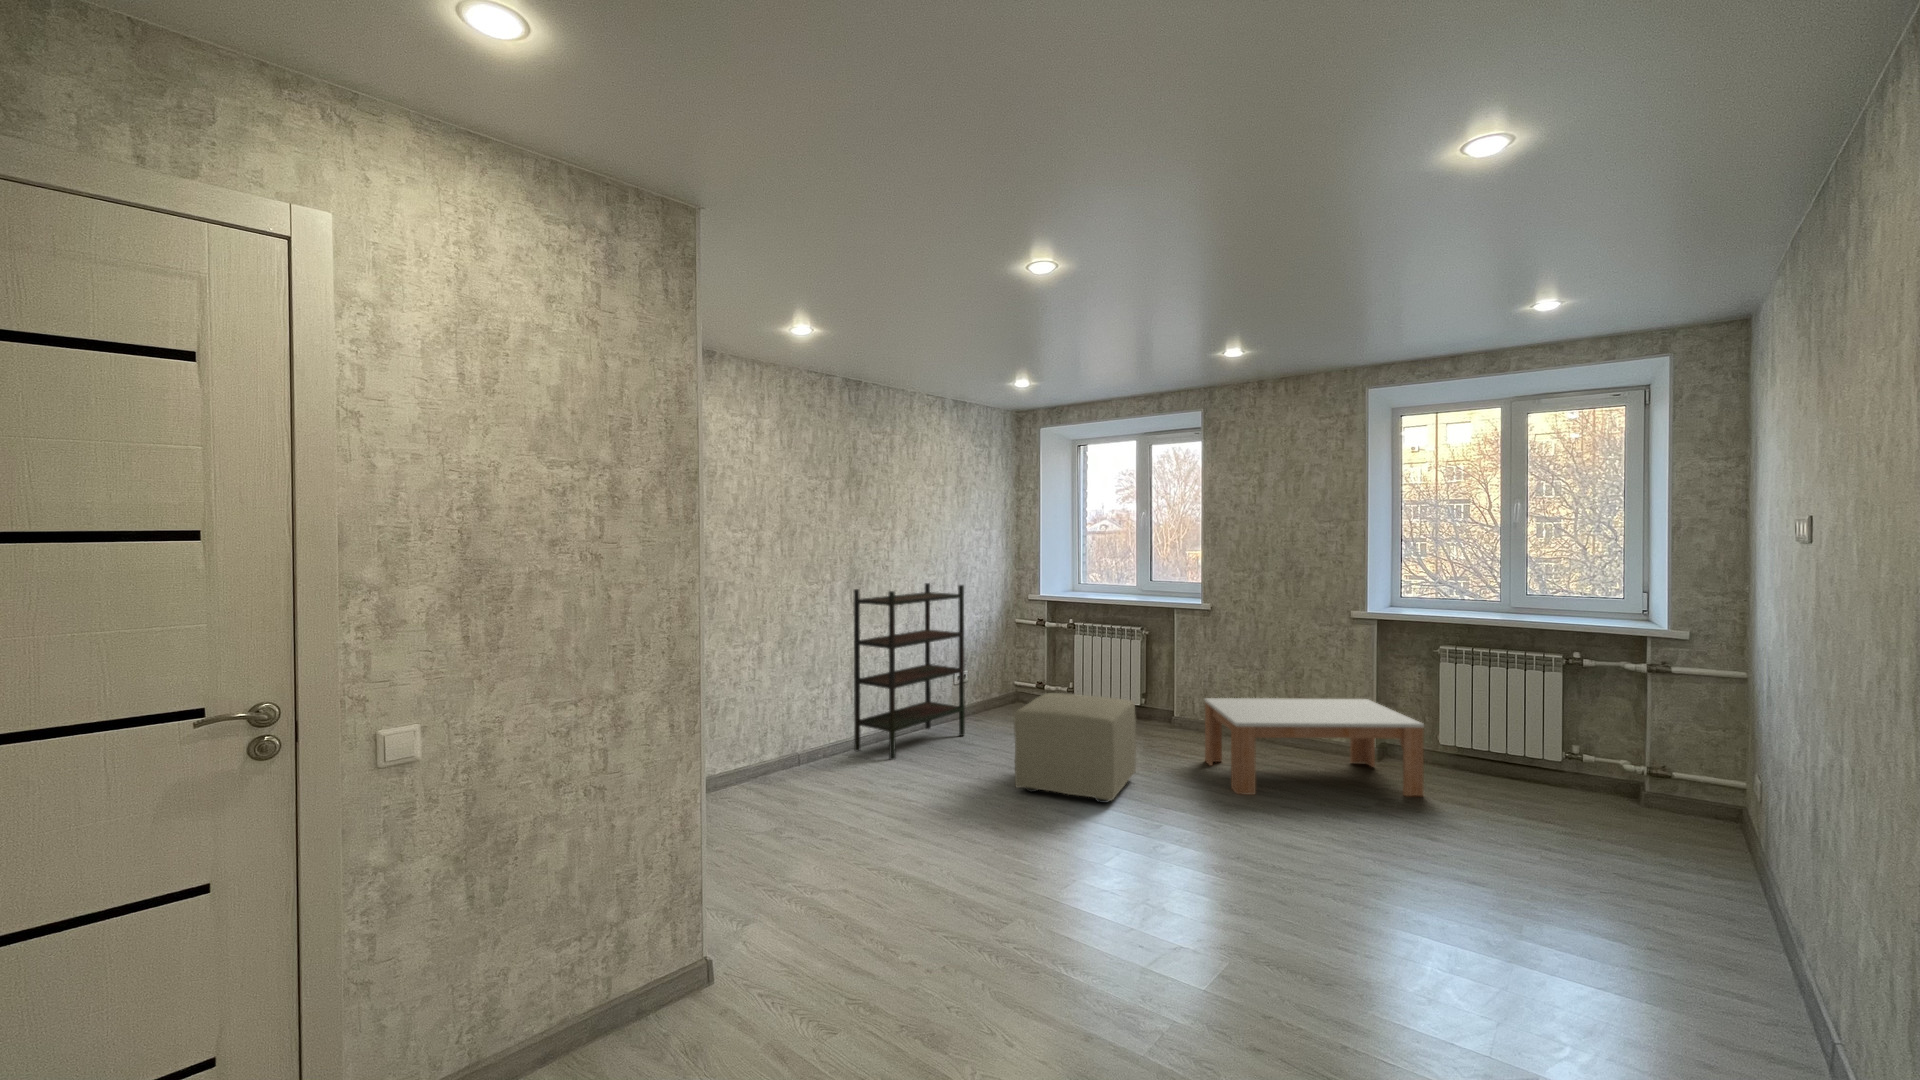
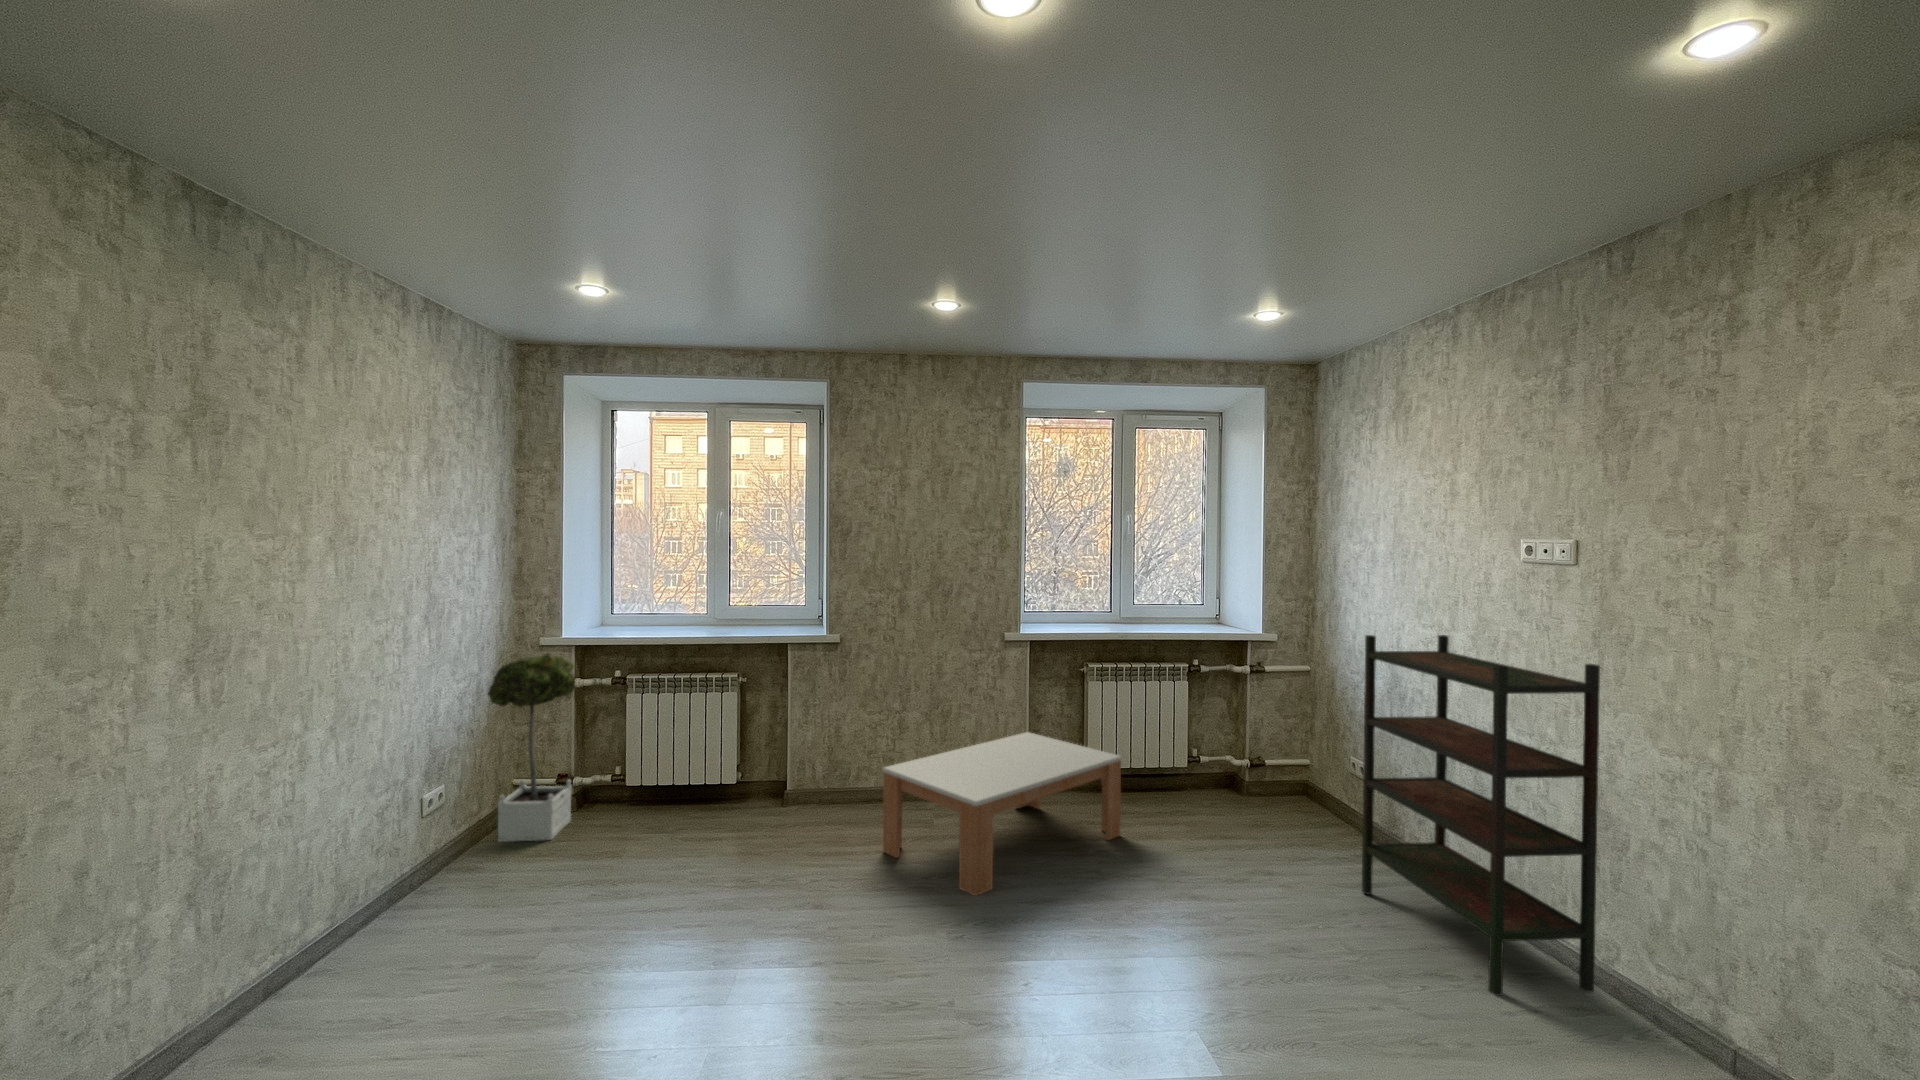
bookshelf: present [854,583,965,760] -> present [1362,635,1600,996]
potted tree: none [991,601,1040,716] -> present [488,653,576,842]
ottoman: present [1014,693,1136,803] -> none [692,799,873,1009]

